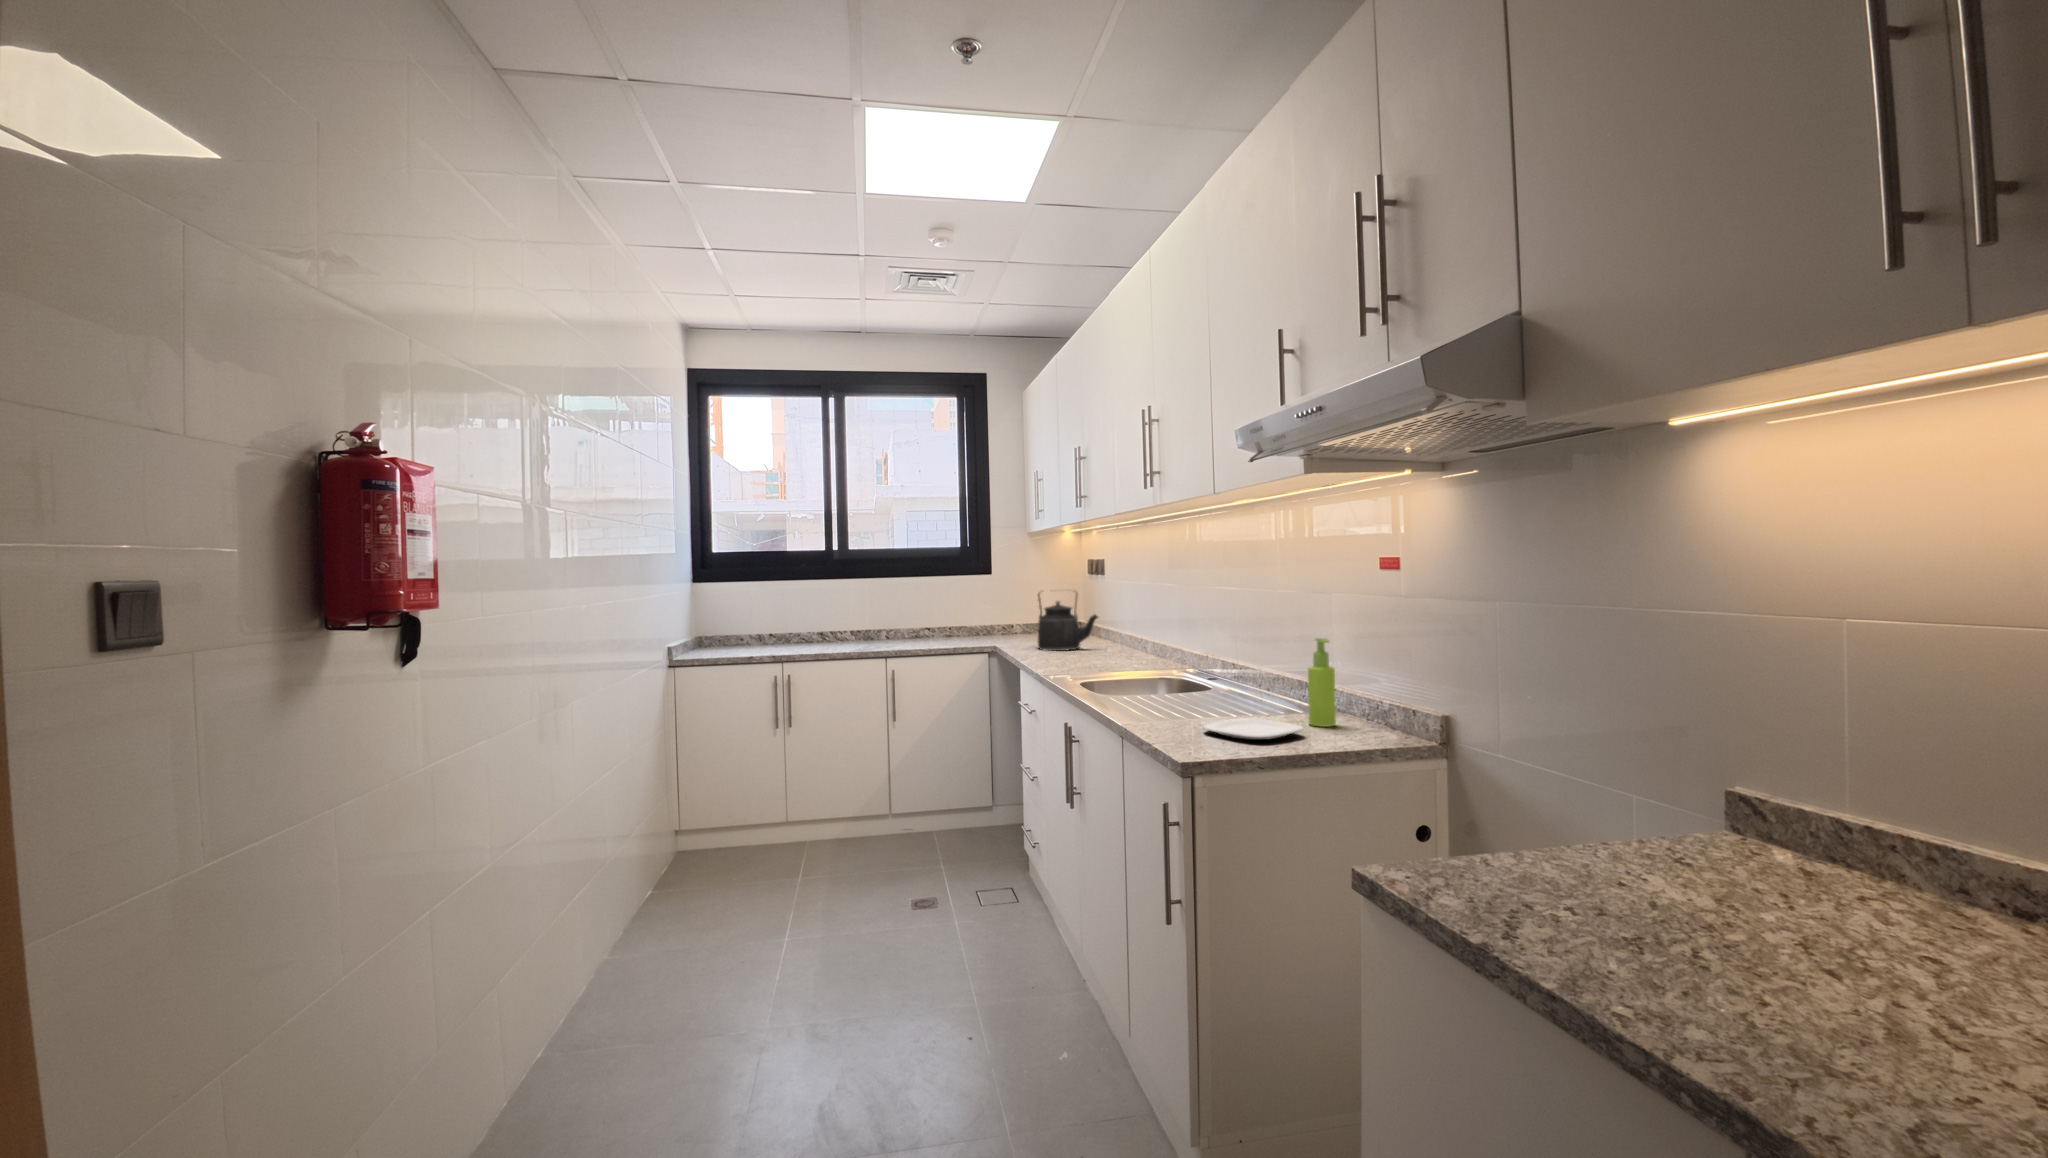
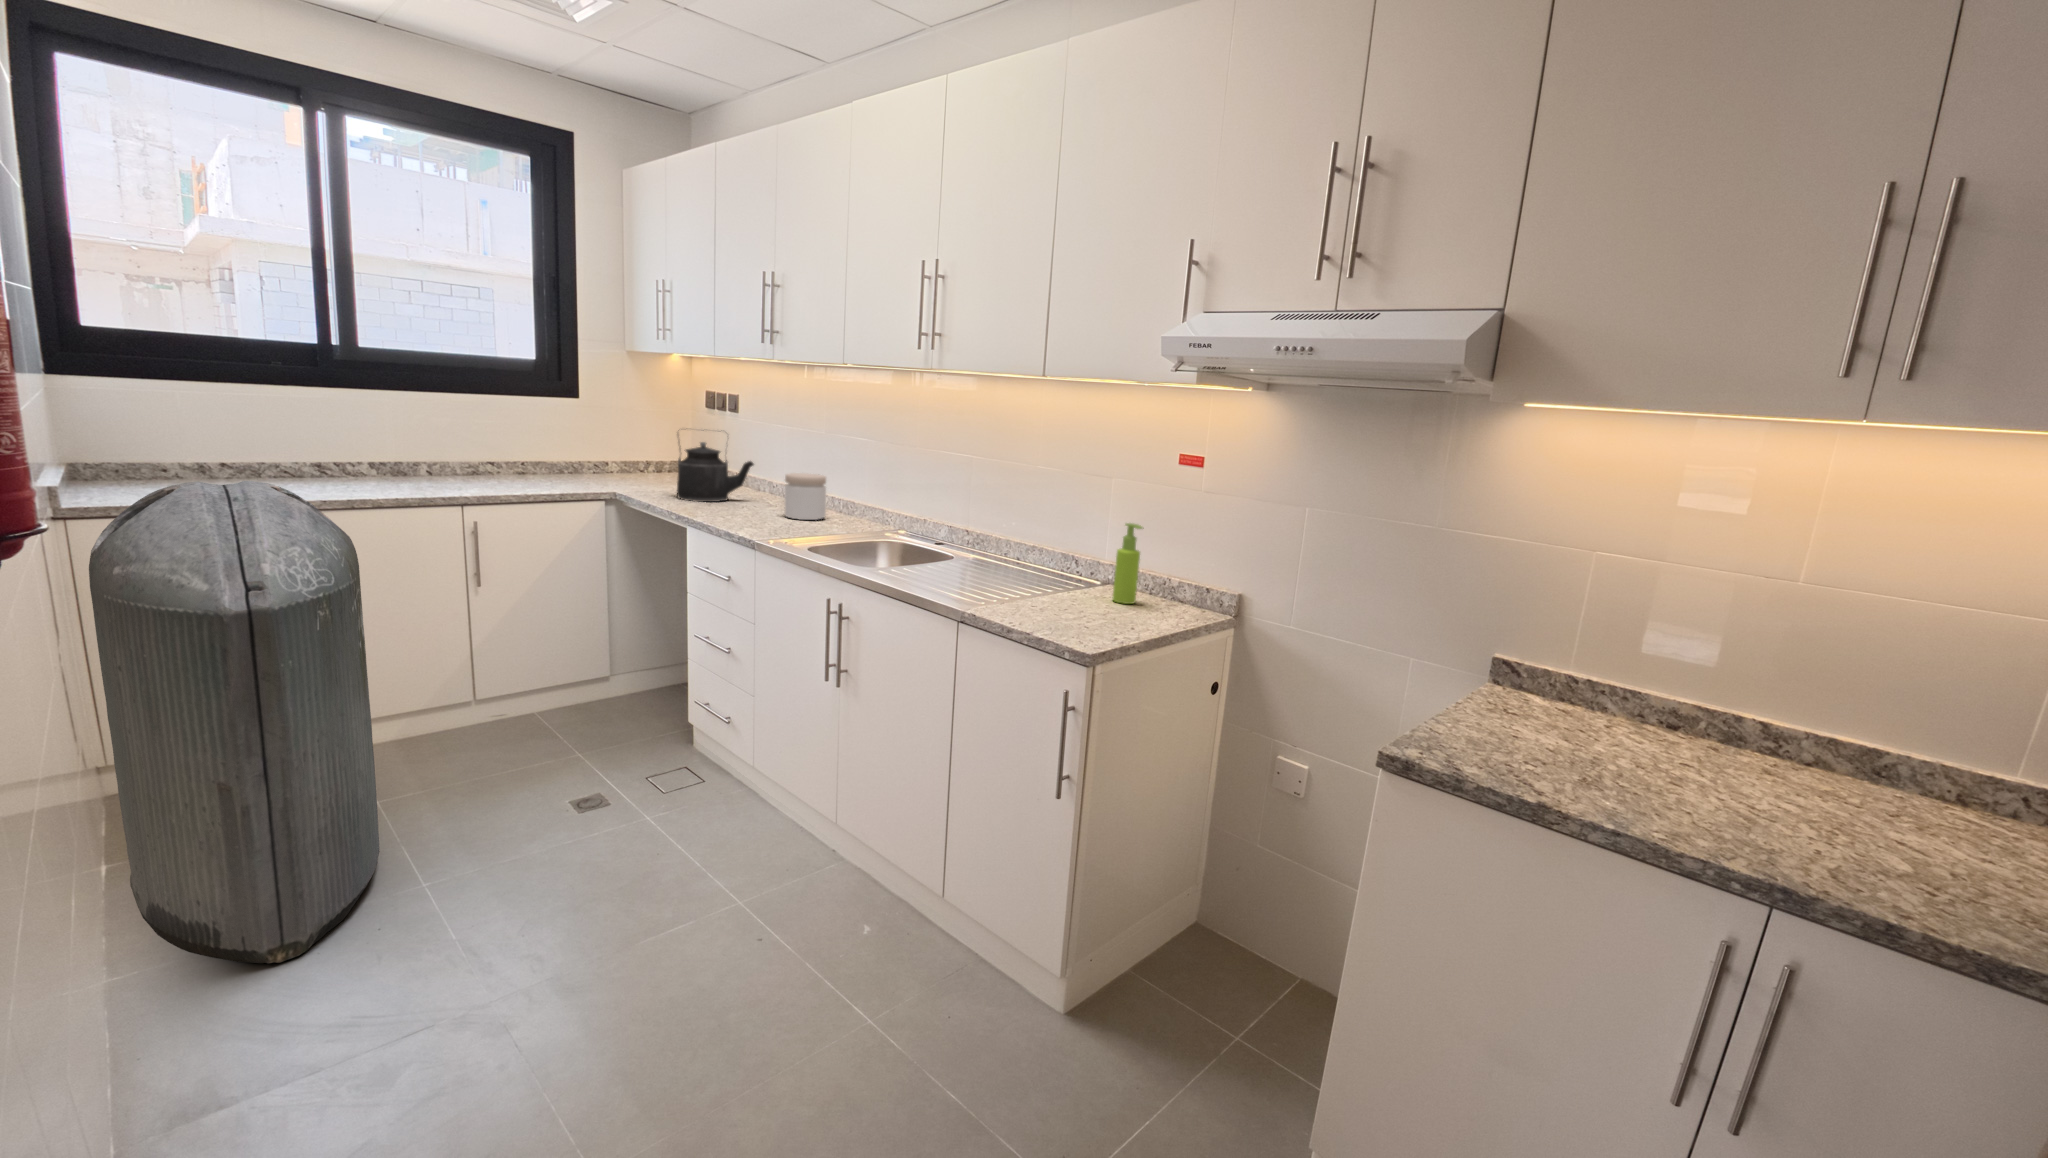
jar: none [1102,621,1139,661] -> present [785,473,826,520]
trash can: none [636,635,783,967] -> present [89,481,379,963]
plate: present [1204,718,1303,740] -> none [1054,599,1138,624]

